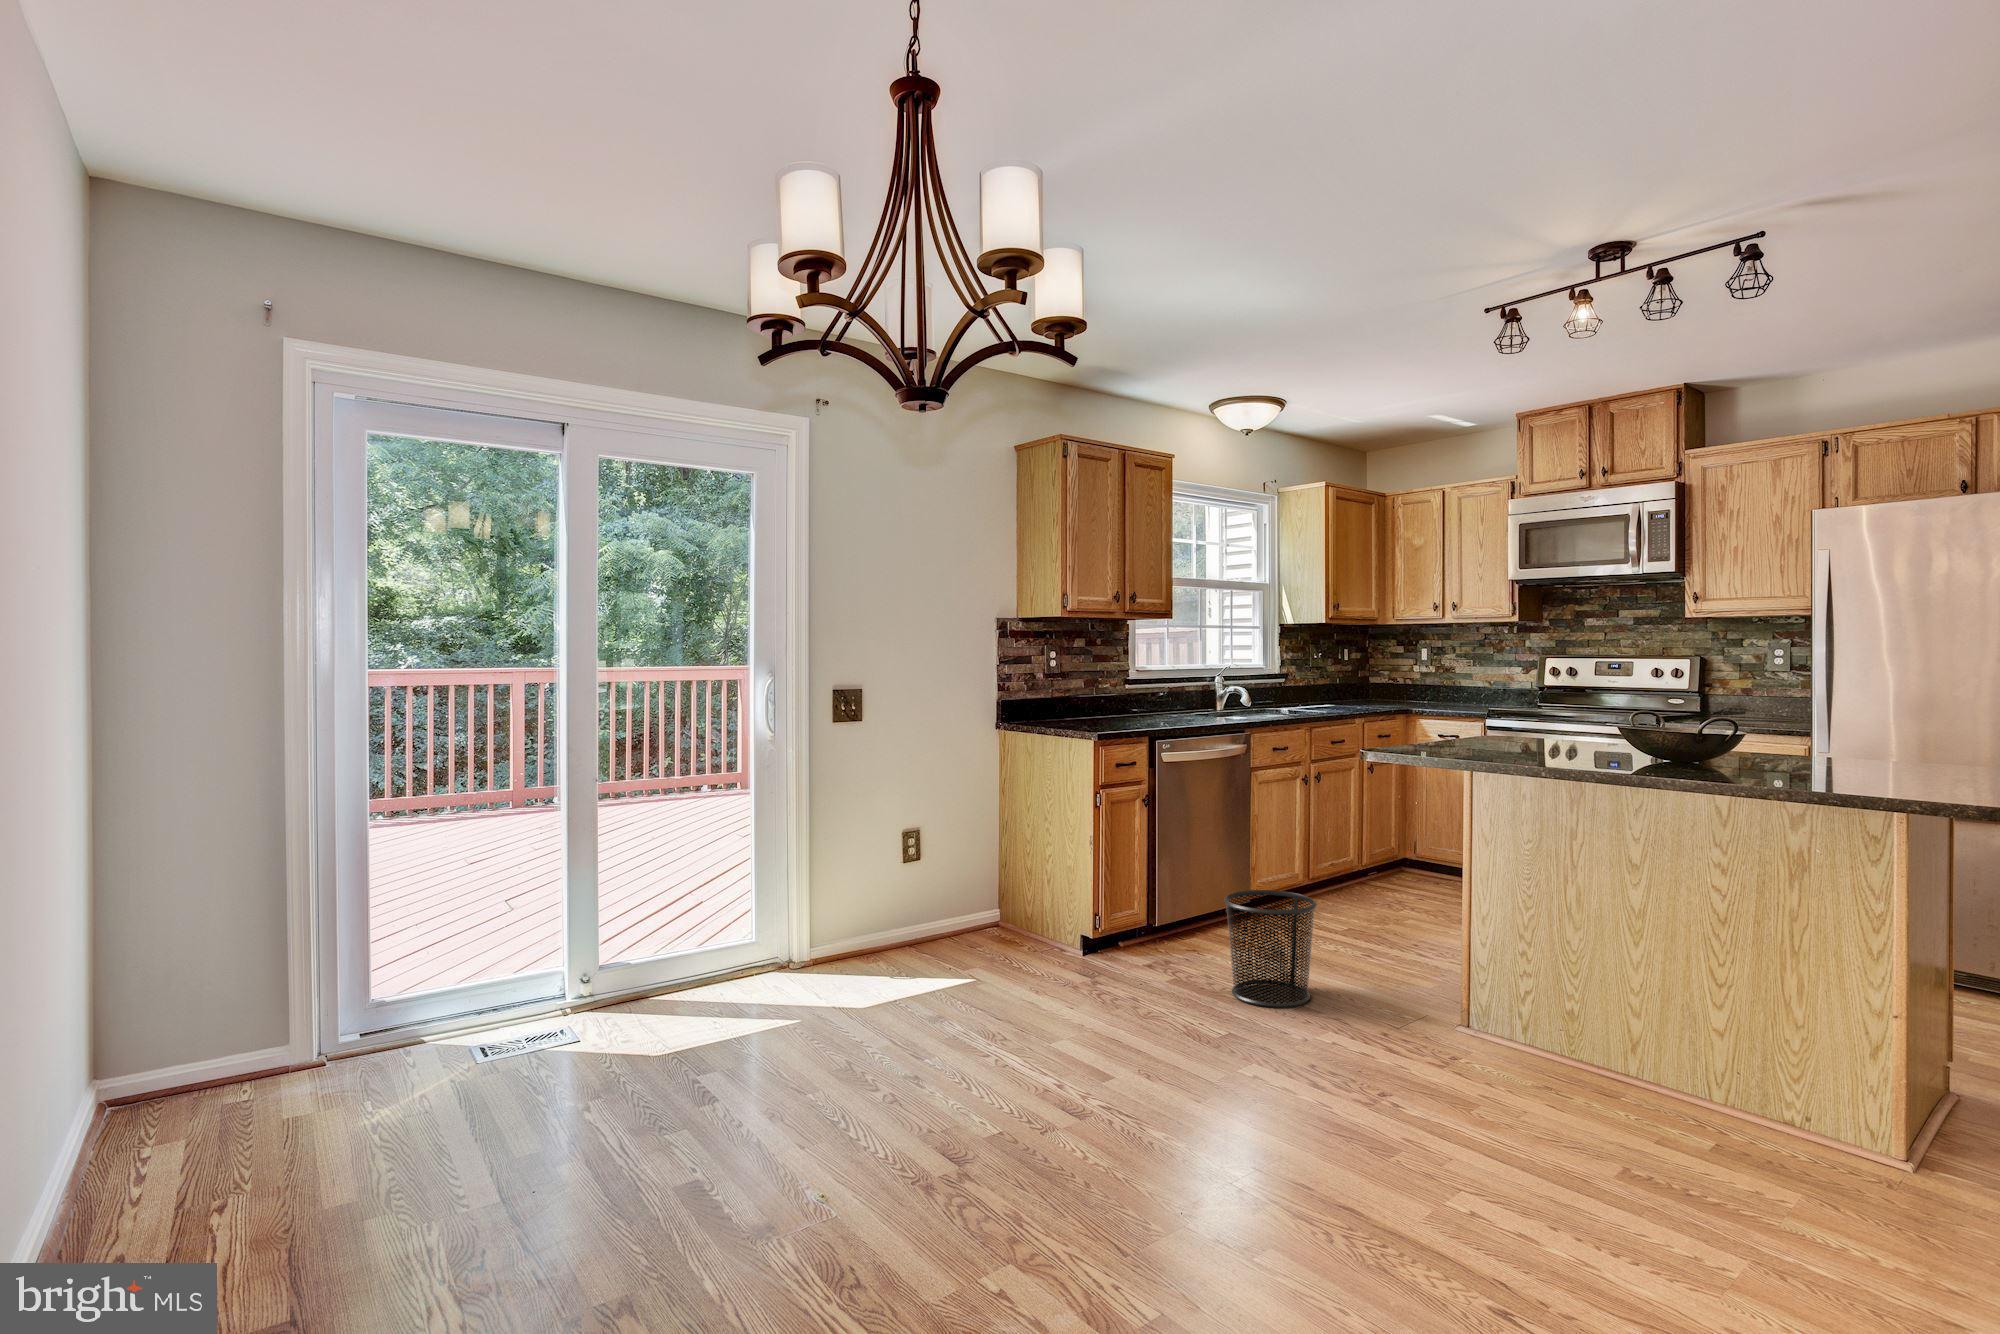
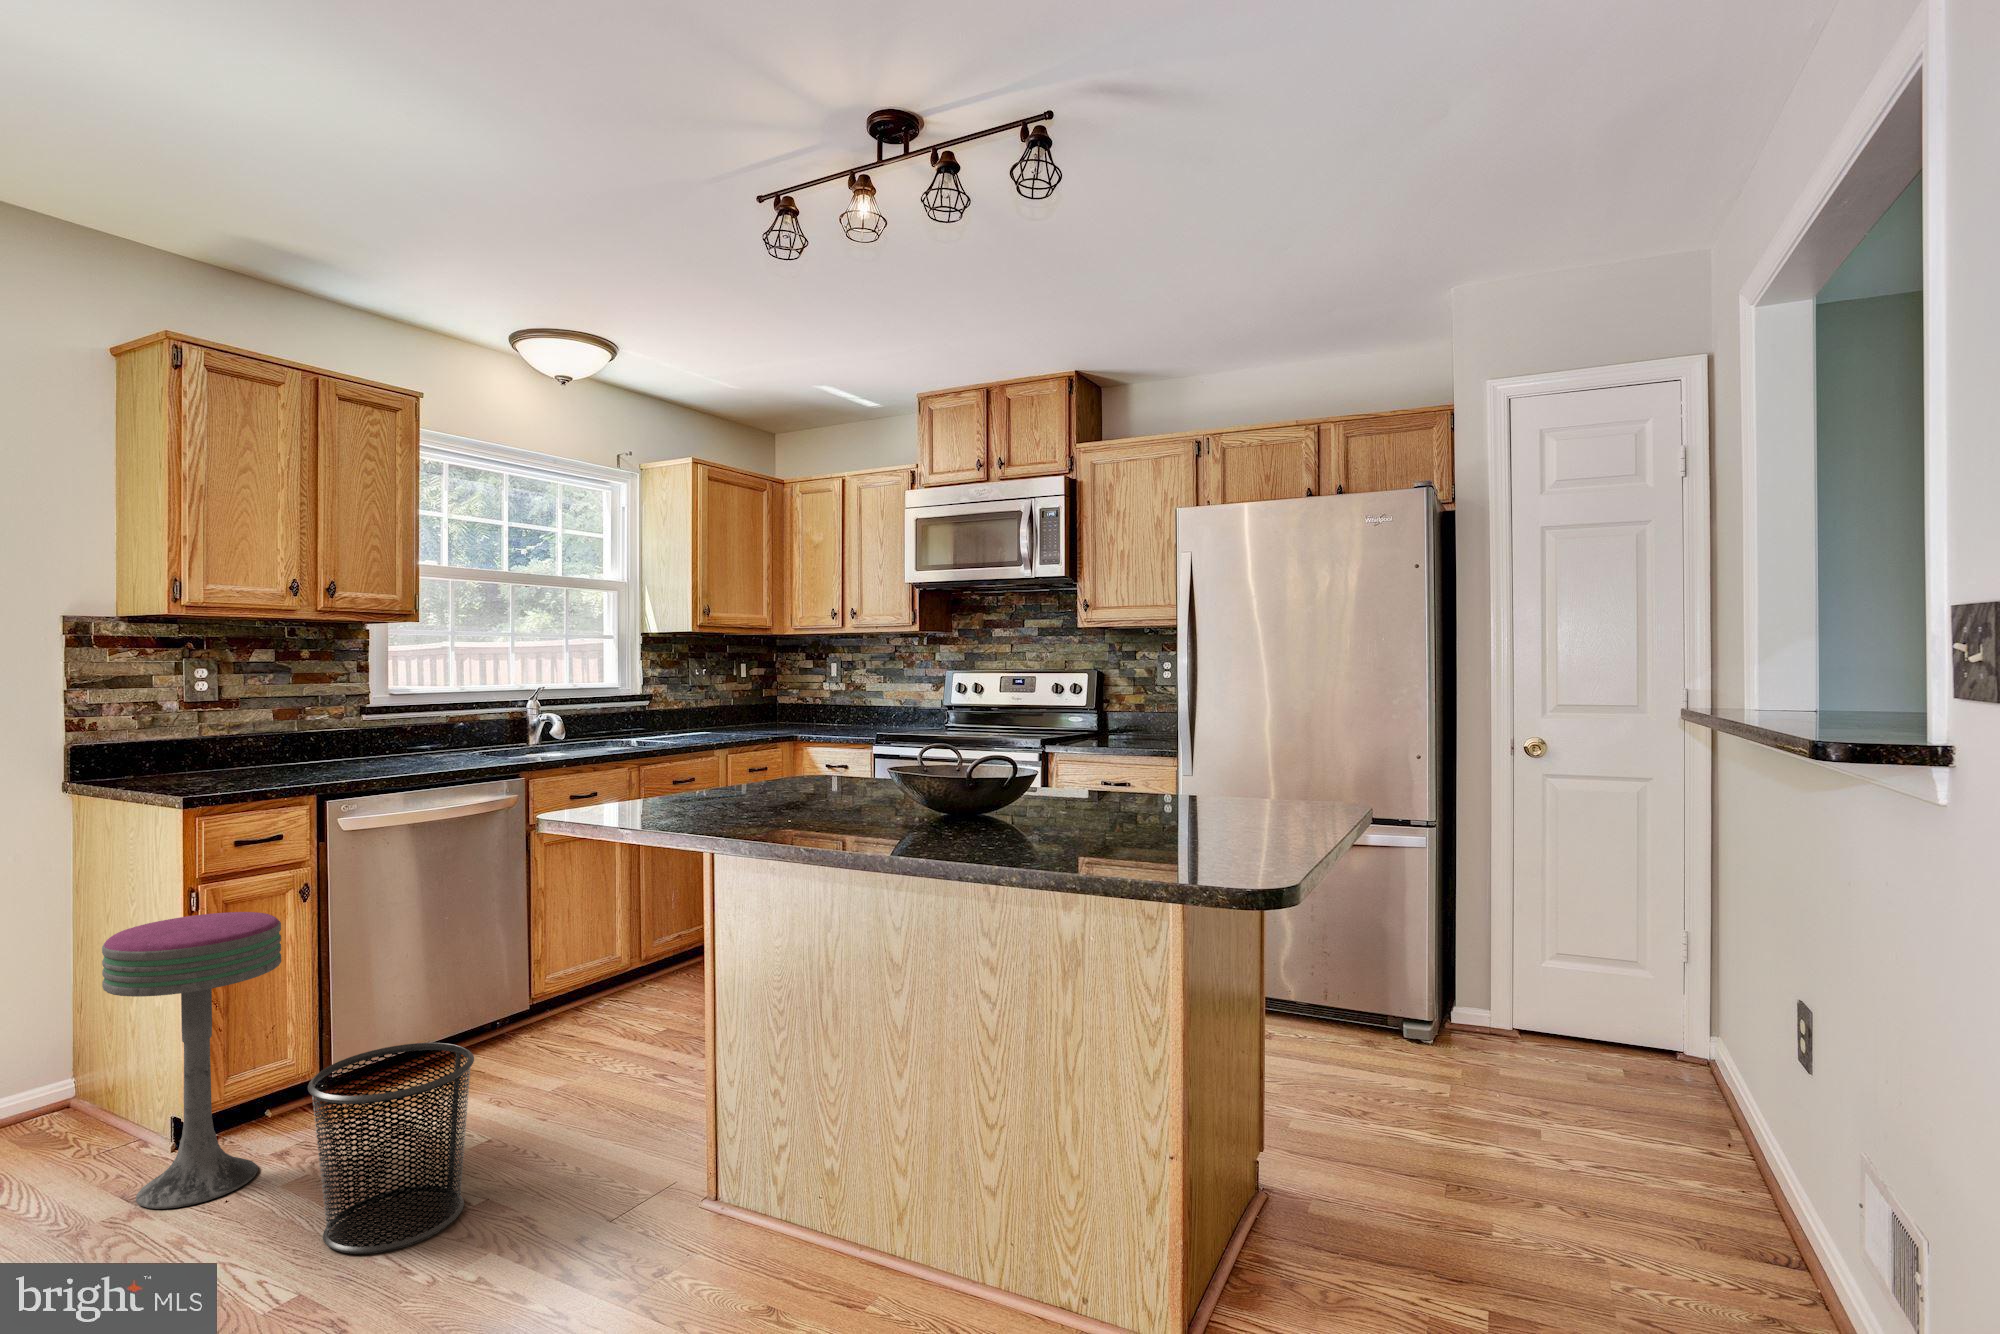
bar stool: none [1083,803,1169,974] -> present [102,912,281,1209]

